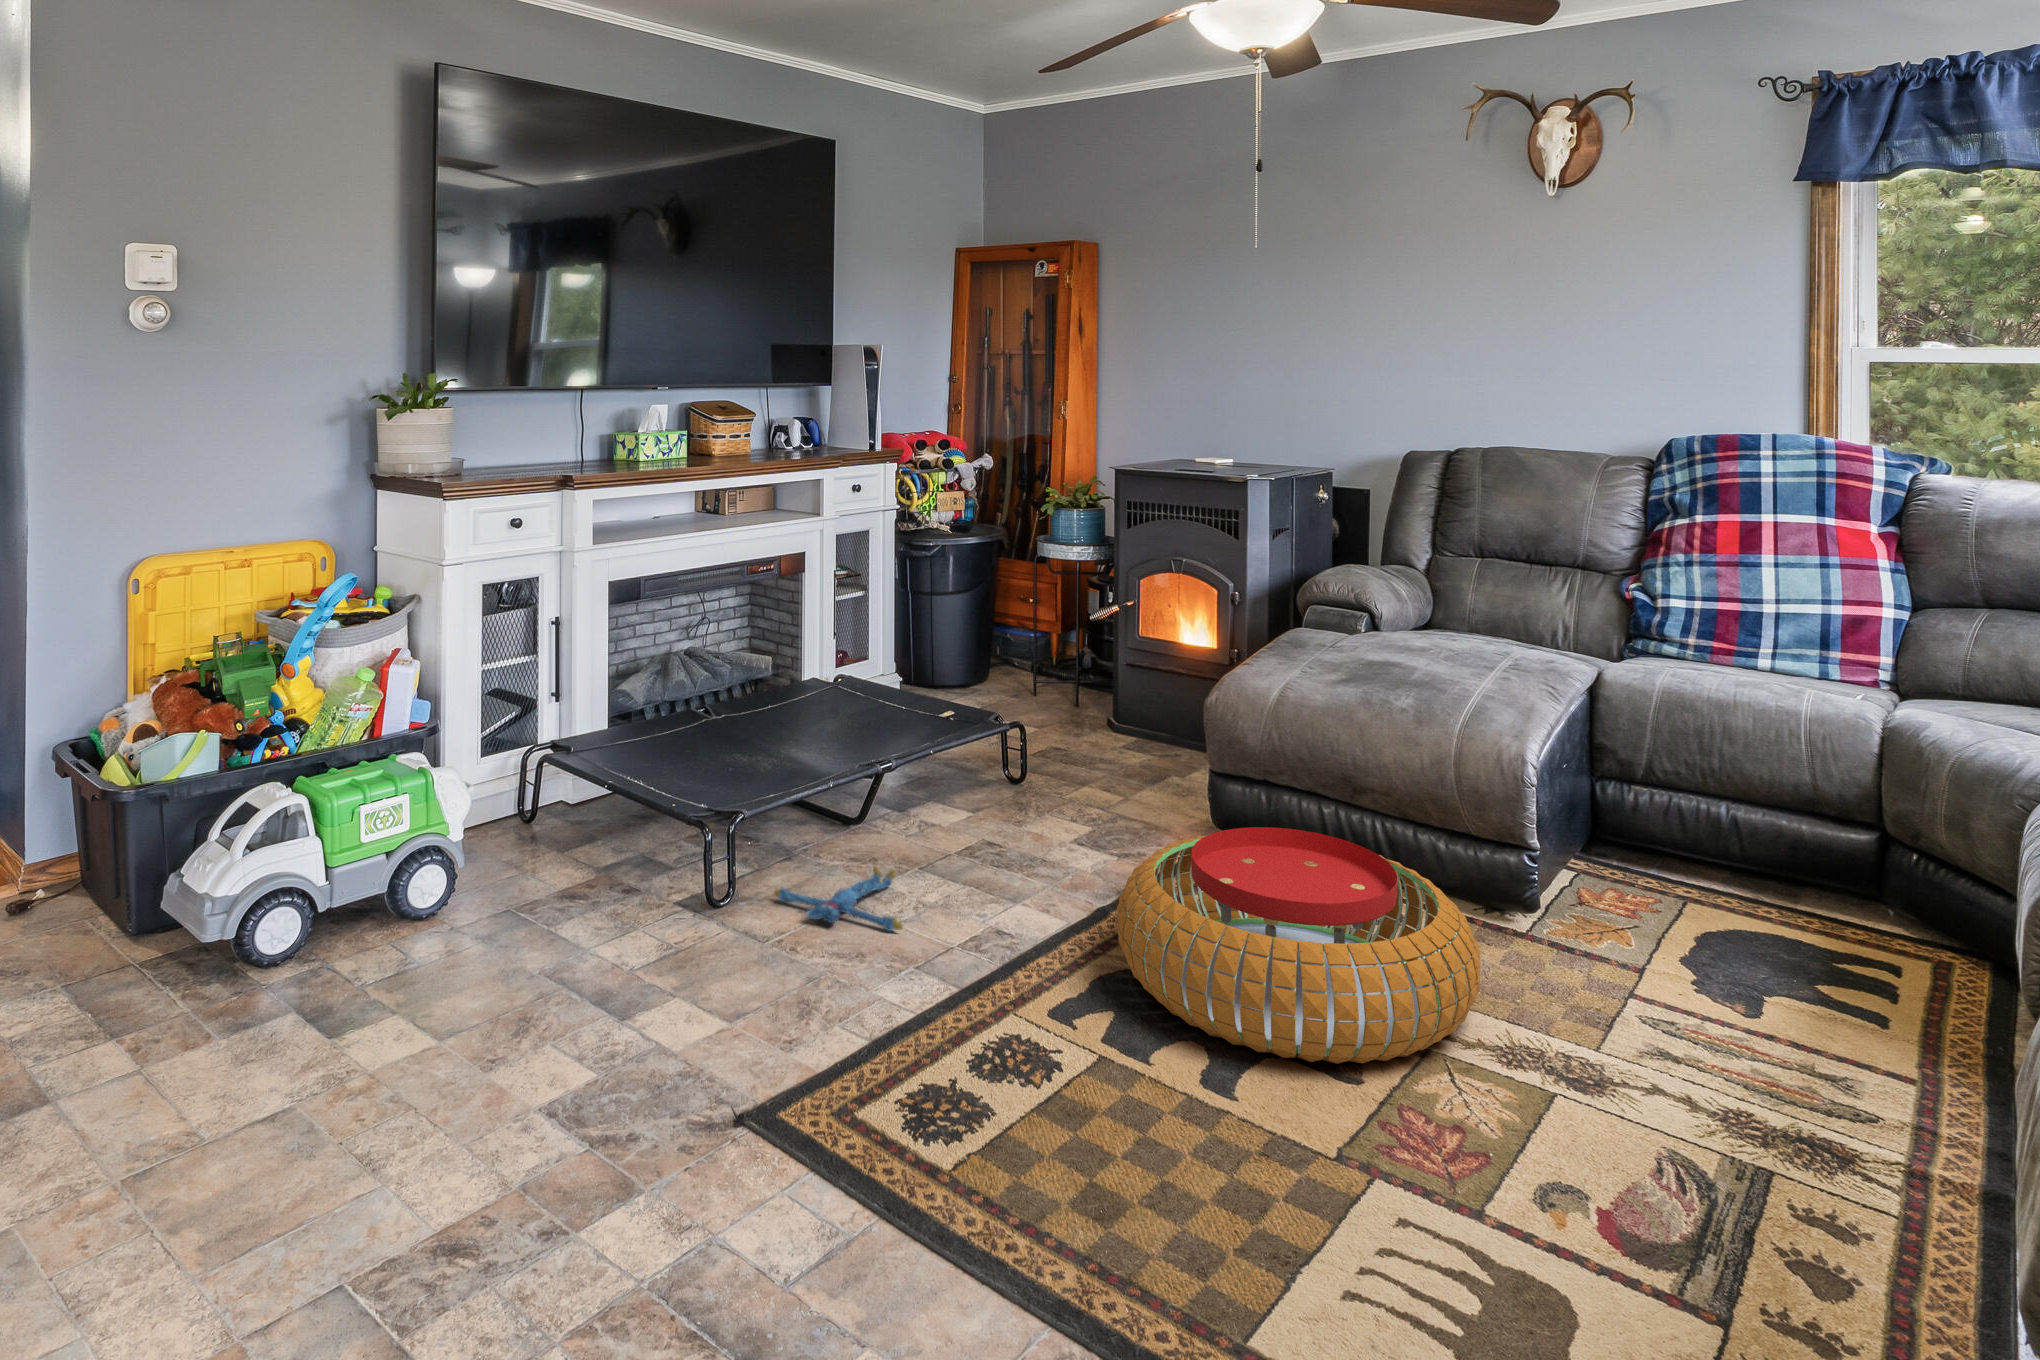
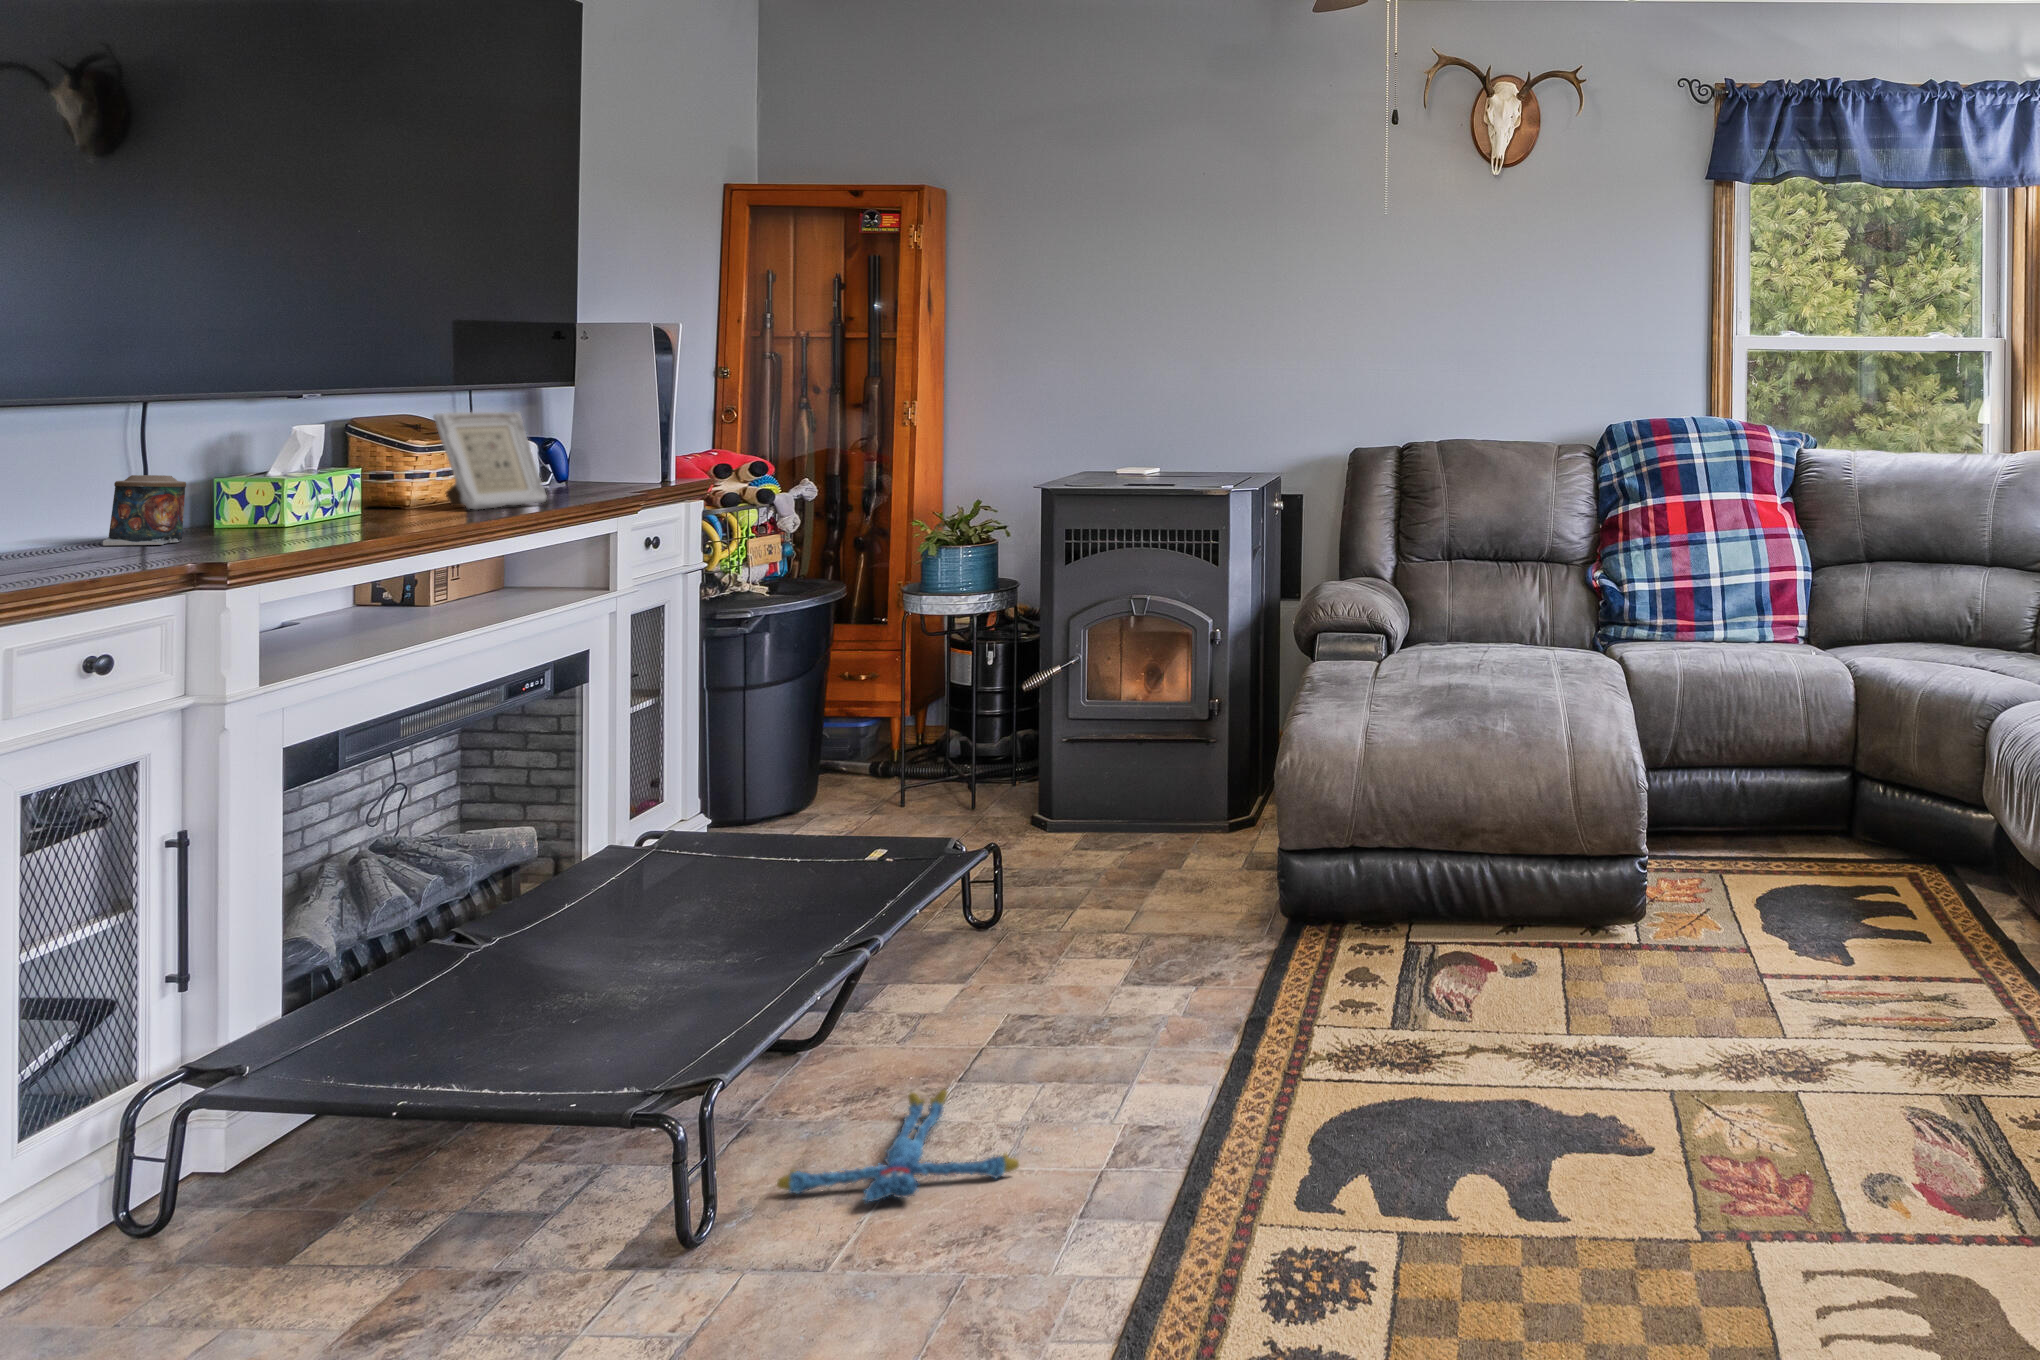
picture frame: none [726,402,782,461] -> present [433,412,547,509]
candle: none [554,431,590,469] -> present [103,475,186,545]
pouf: present [1117,827,1480,1064] -> none [1305,890,1705,1159]

